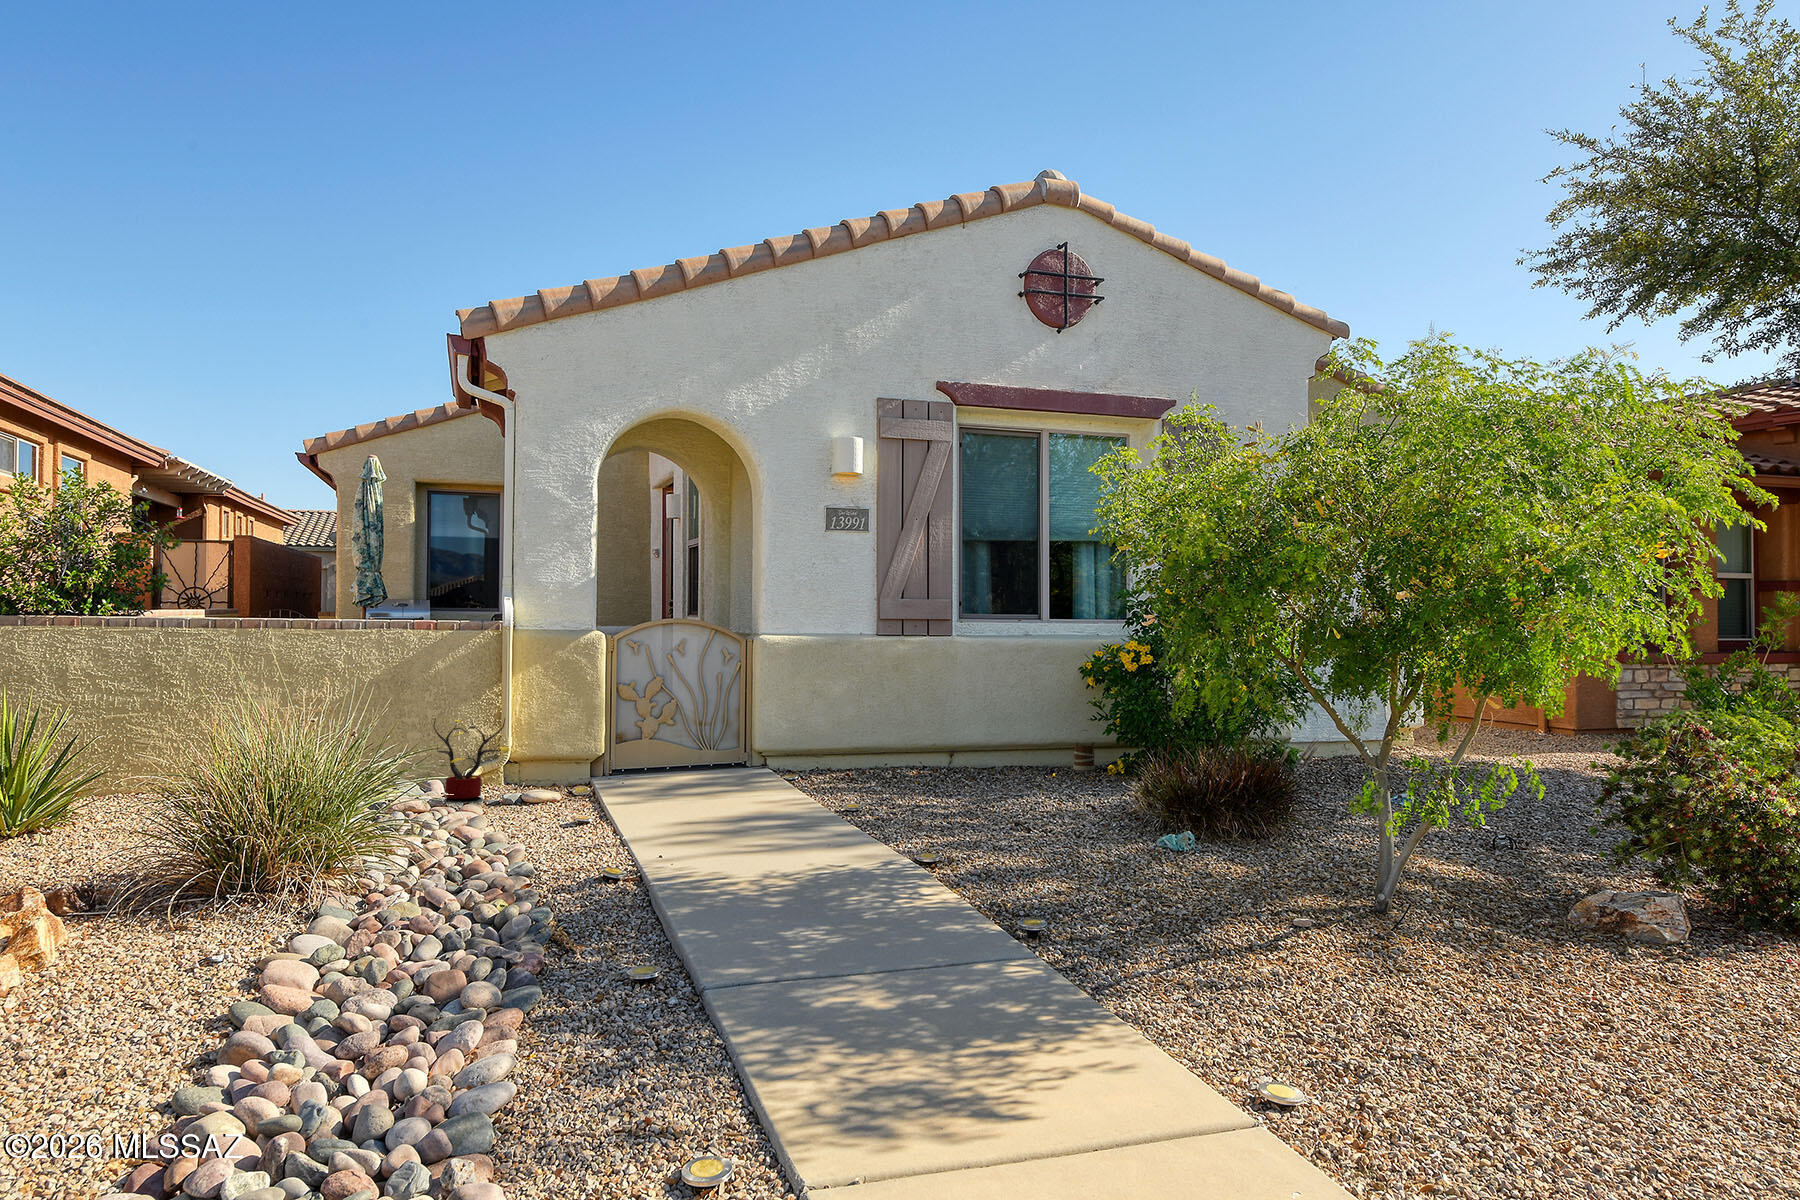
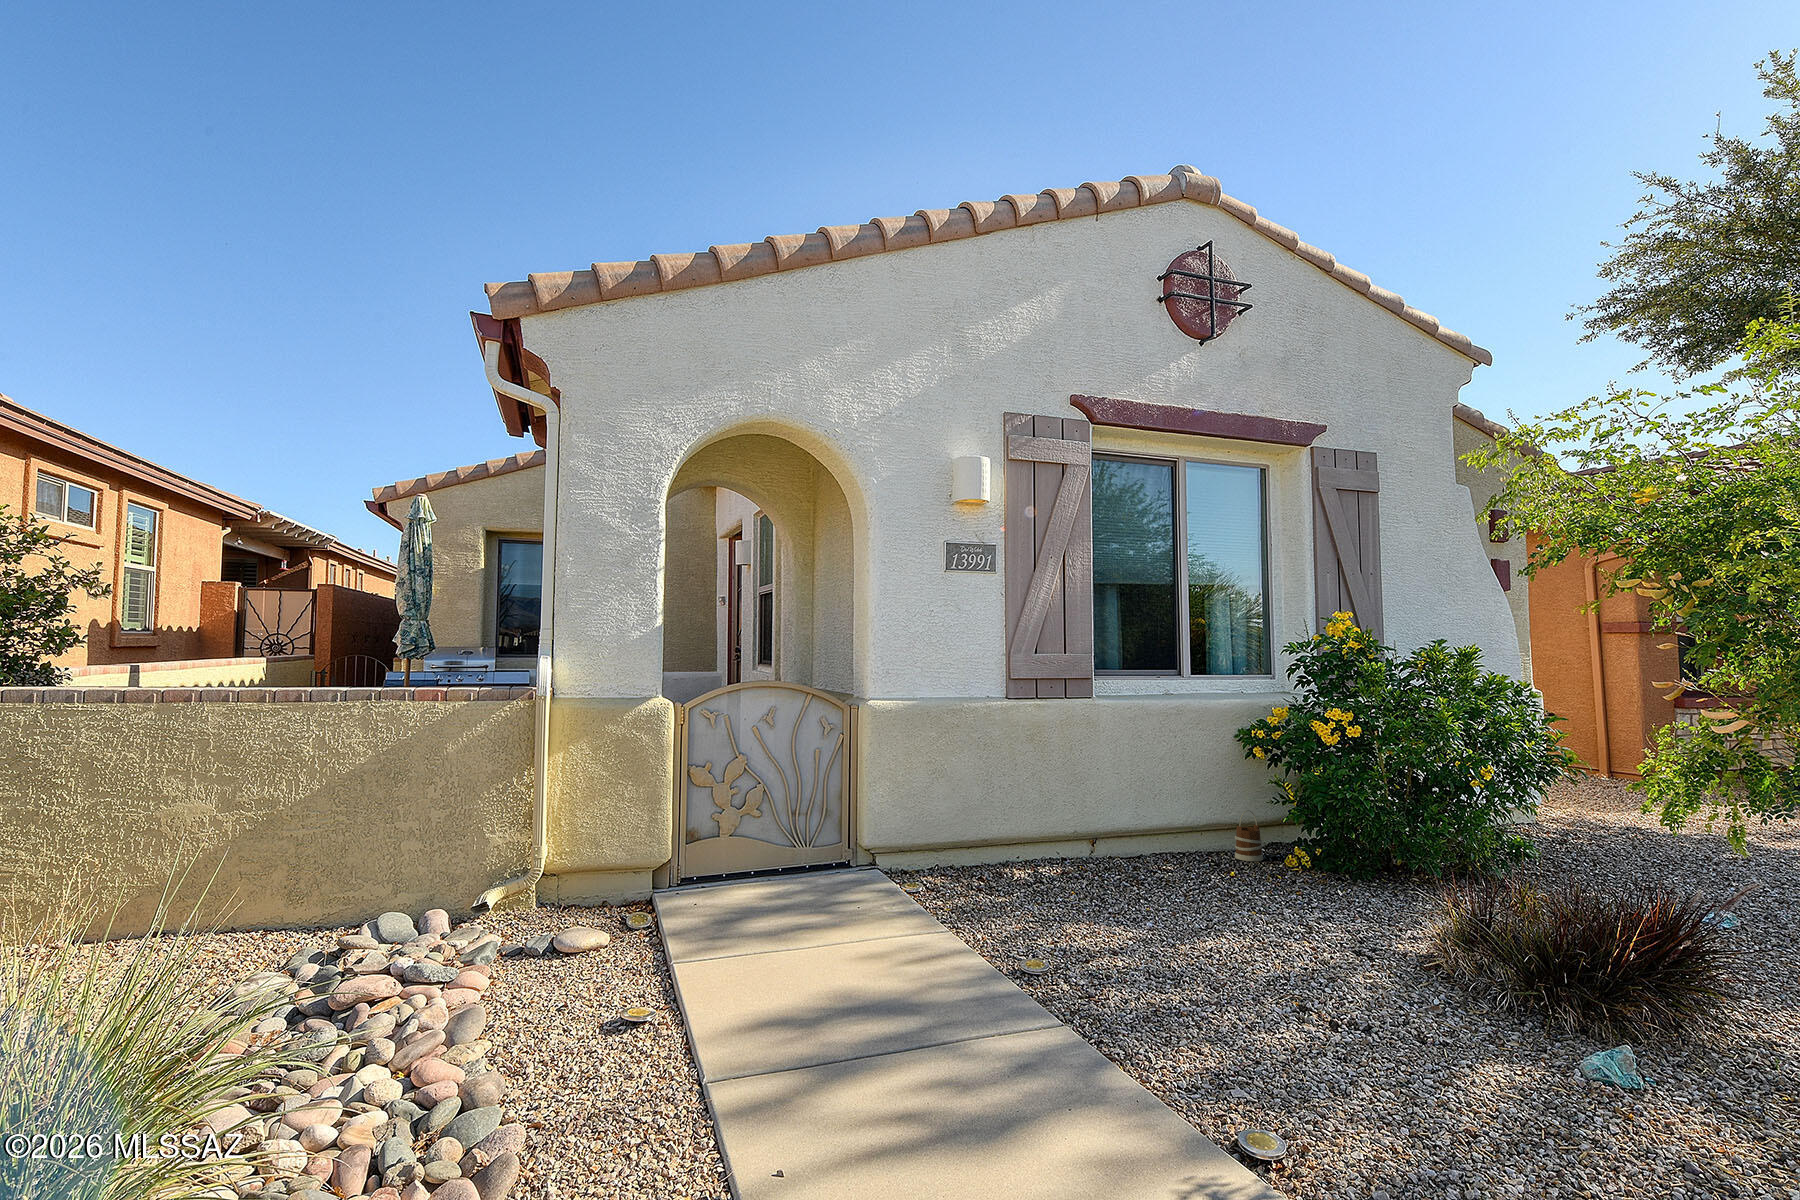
decorative plant: present [431,718,509,799] -> none [436,823,541,942]

